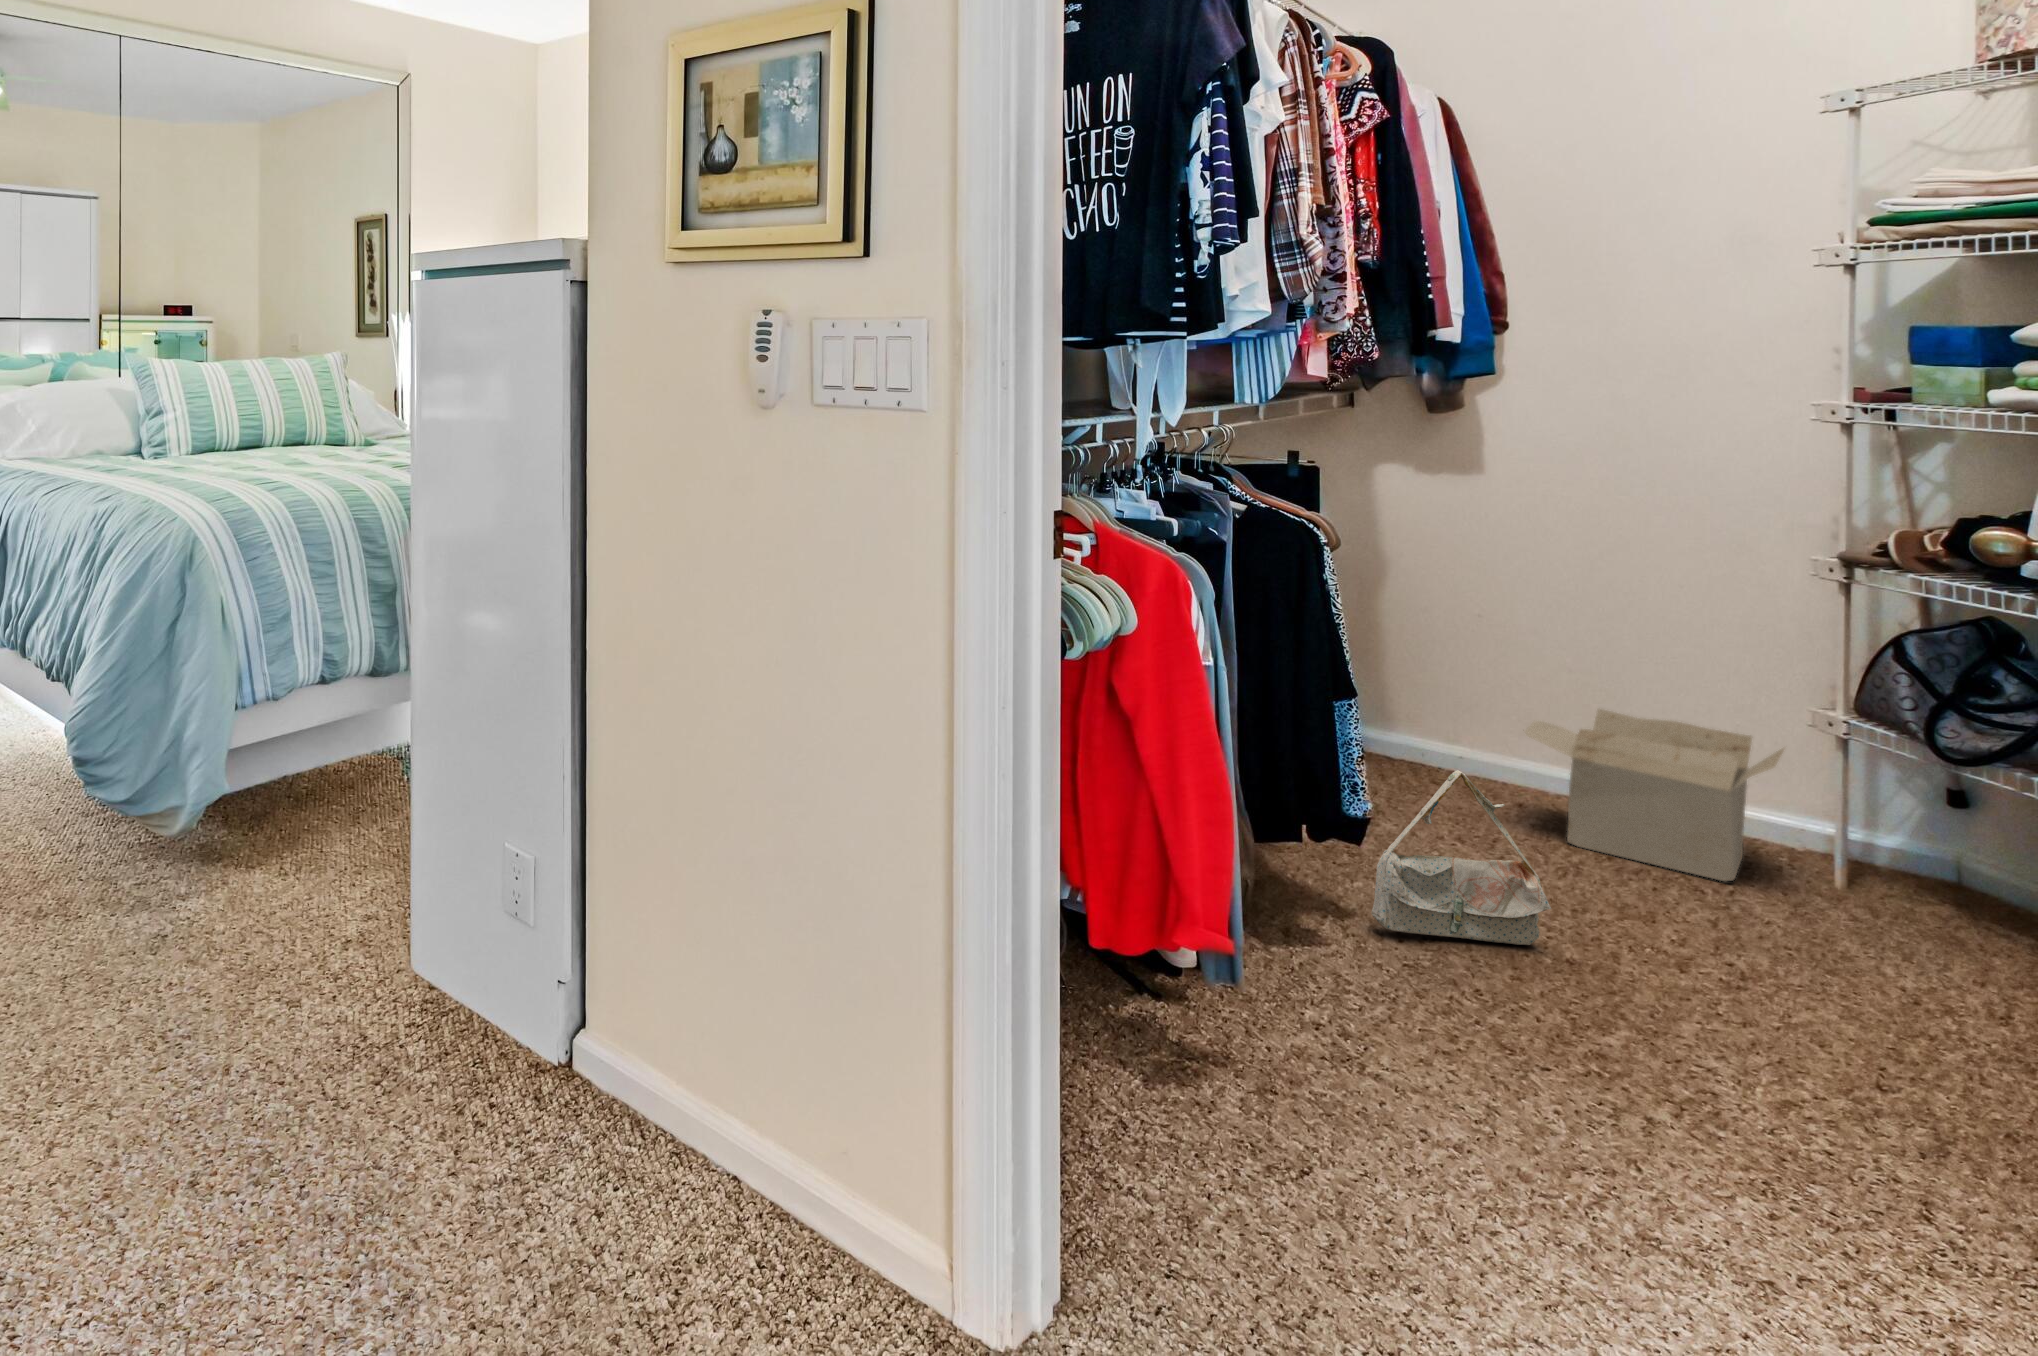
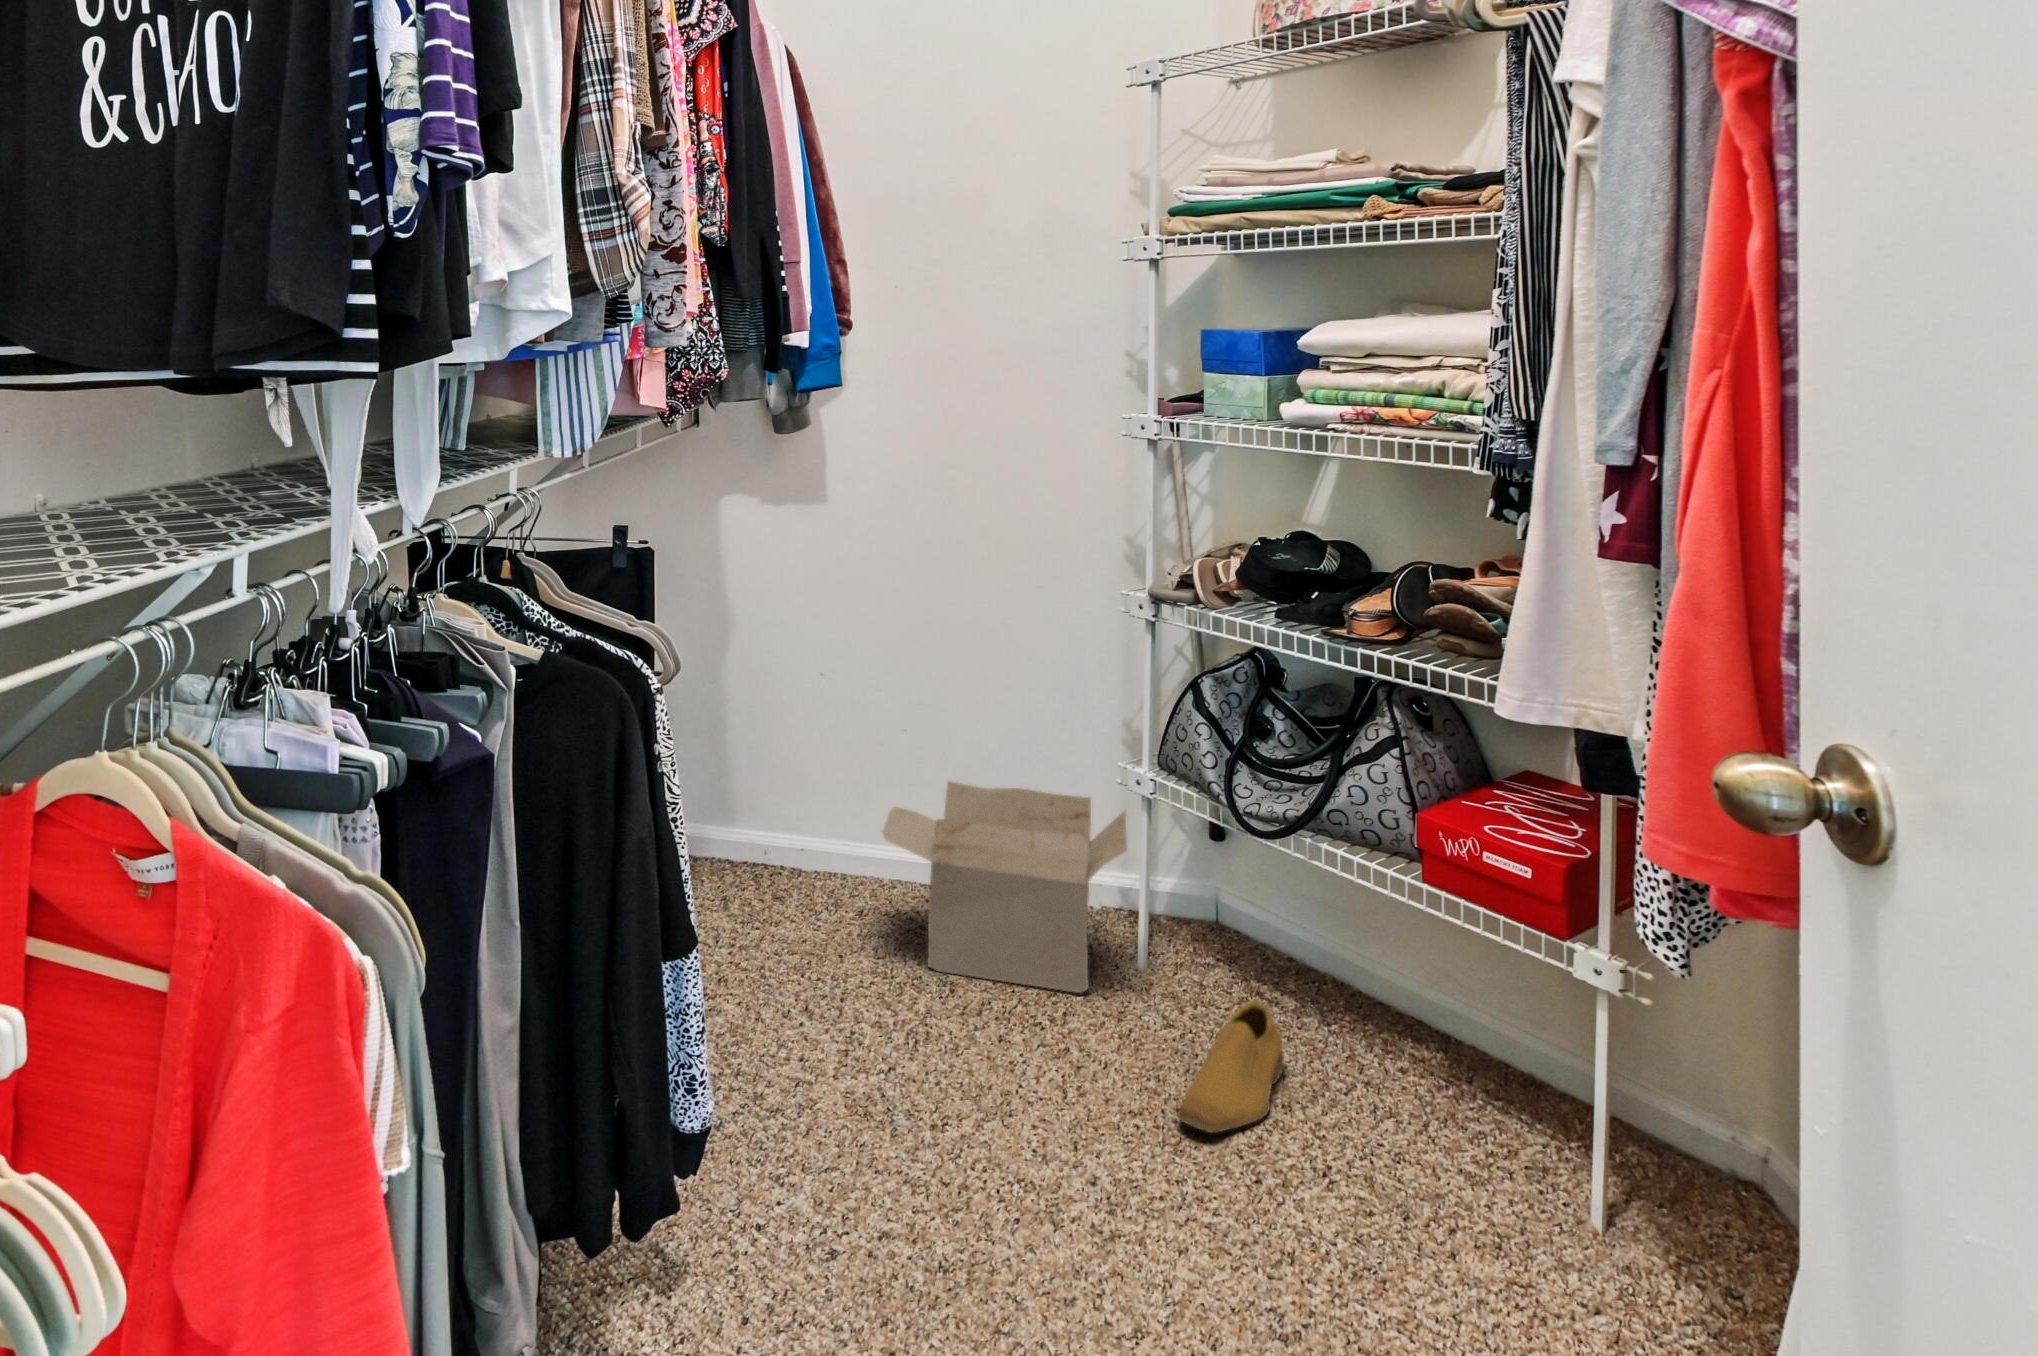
bag: present [1372,770,1551,945] -> none [730,973,942,1238]
shoe: none [1797,898,1935,975] -> present [1178,1001,1284,1133]

